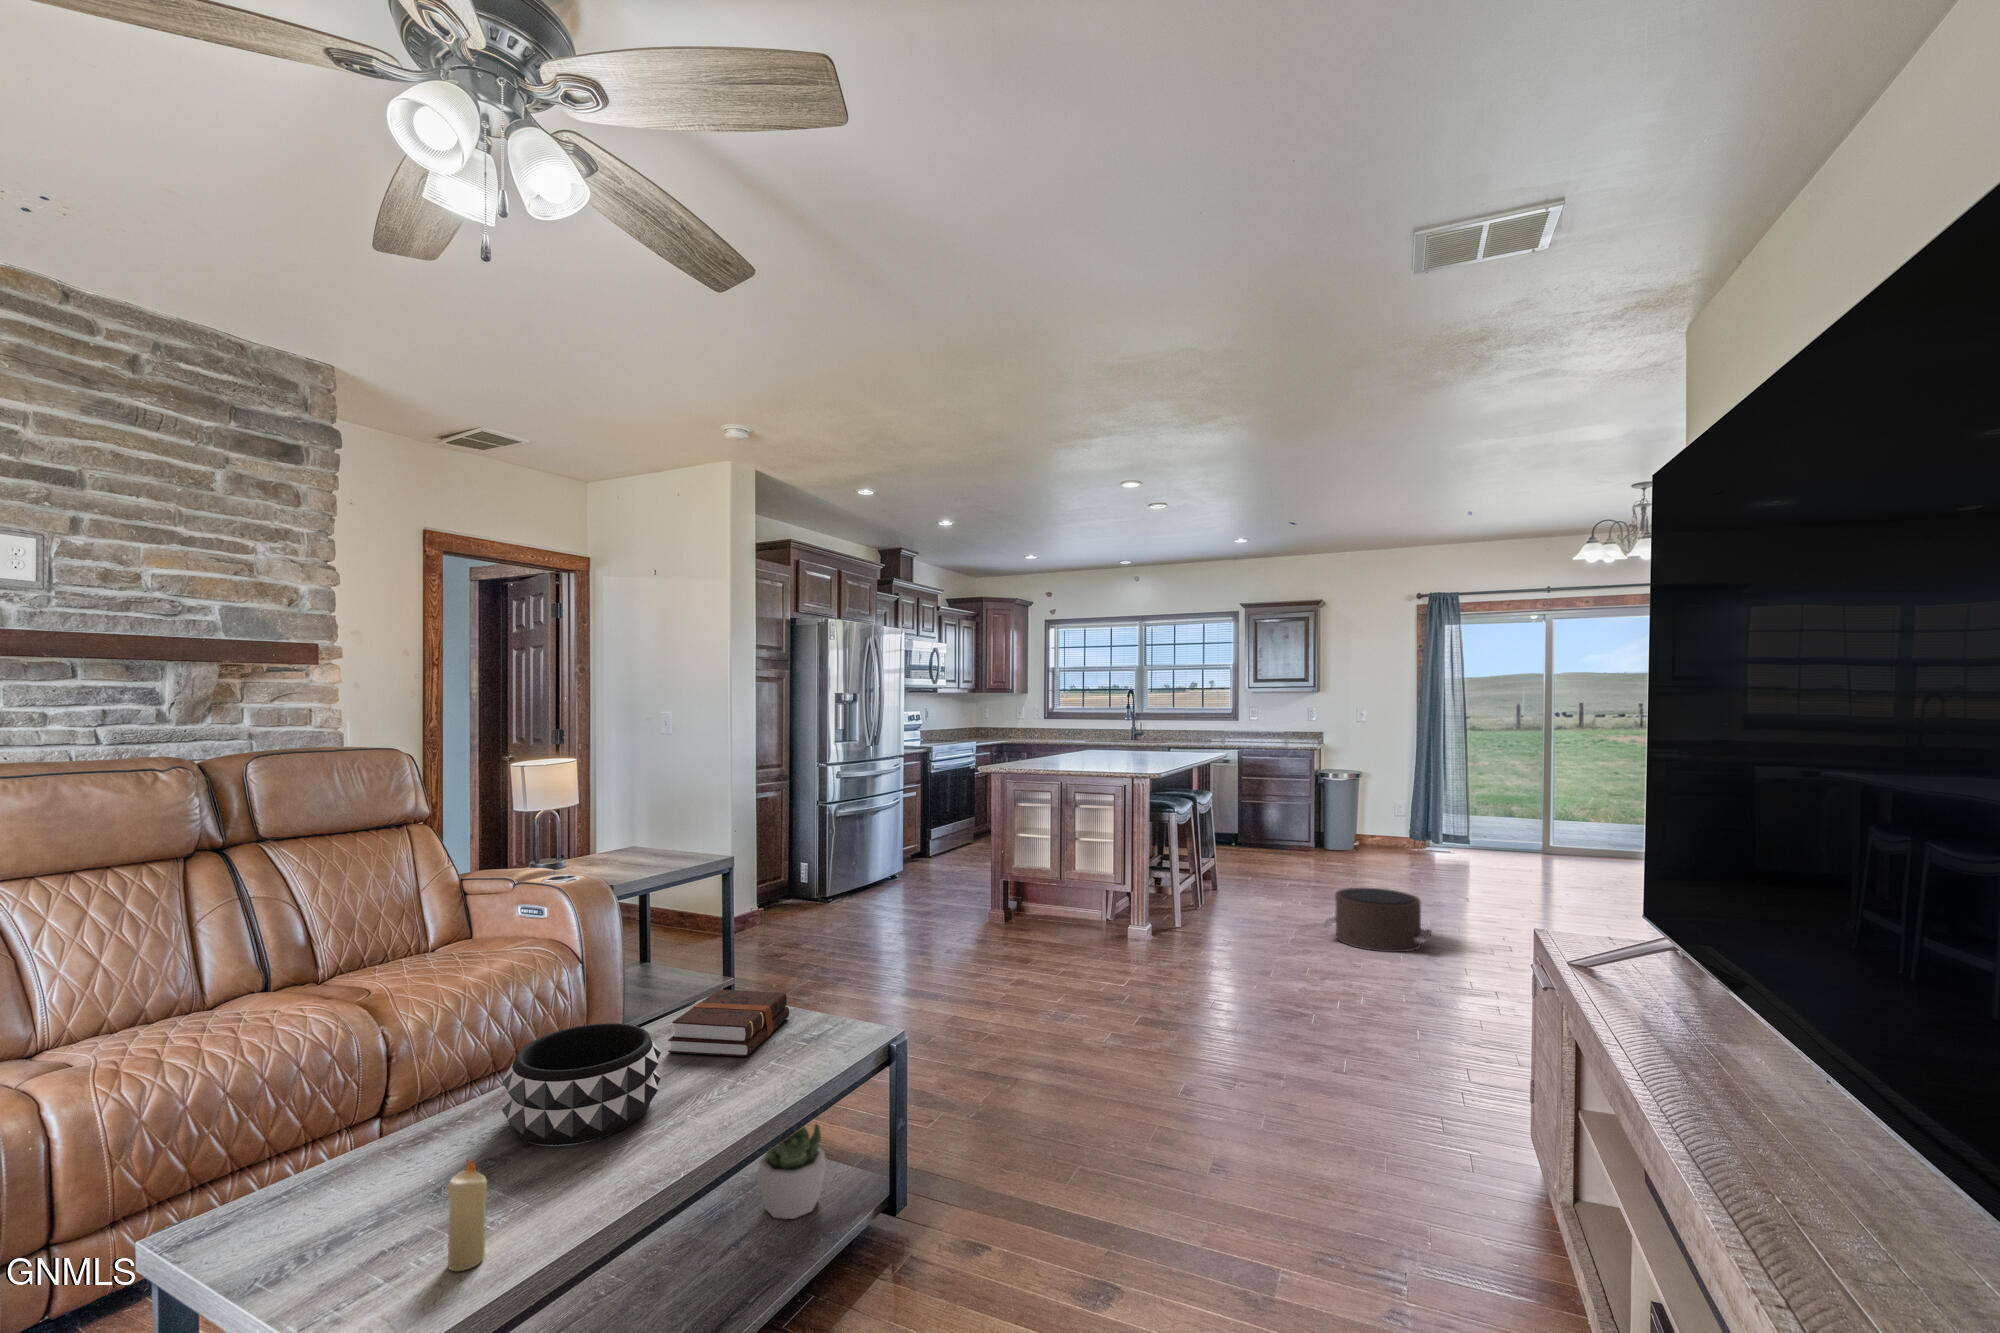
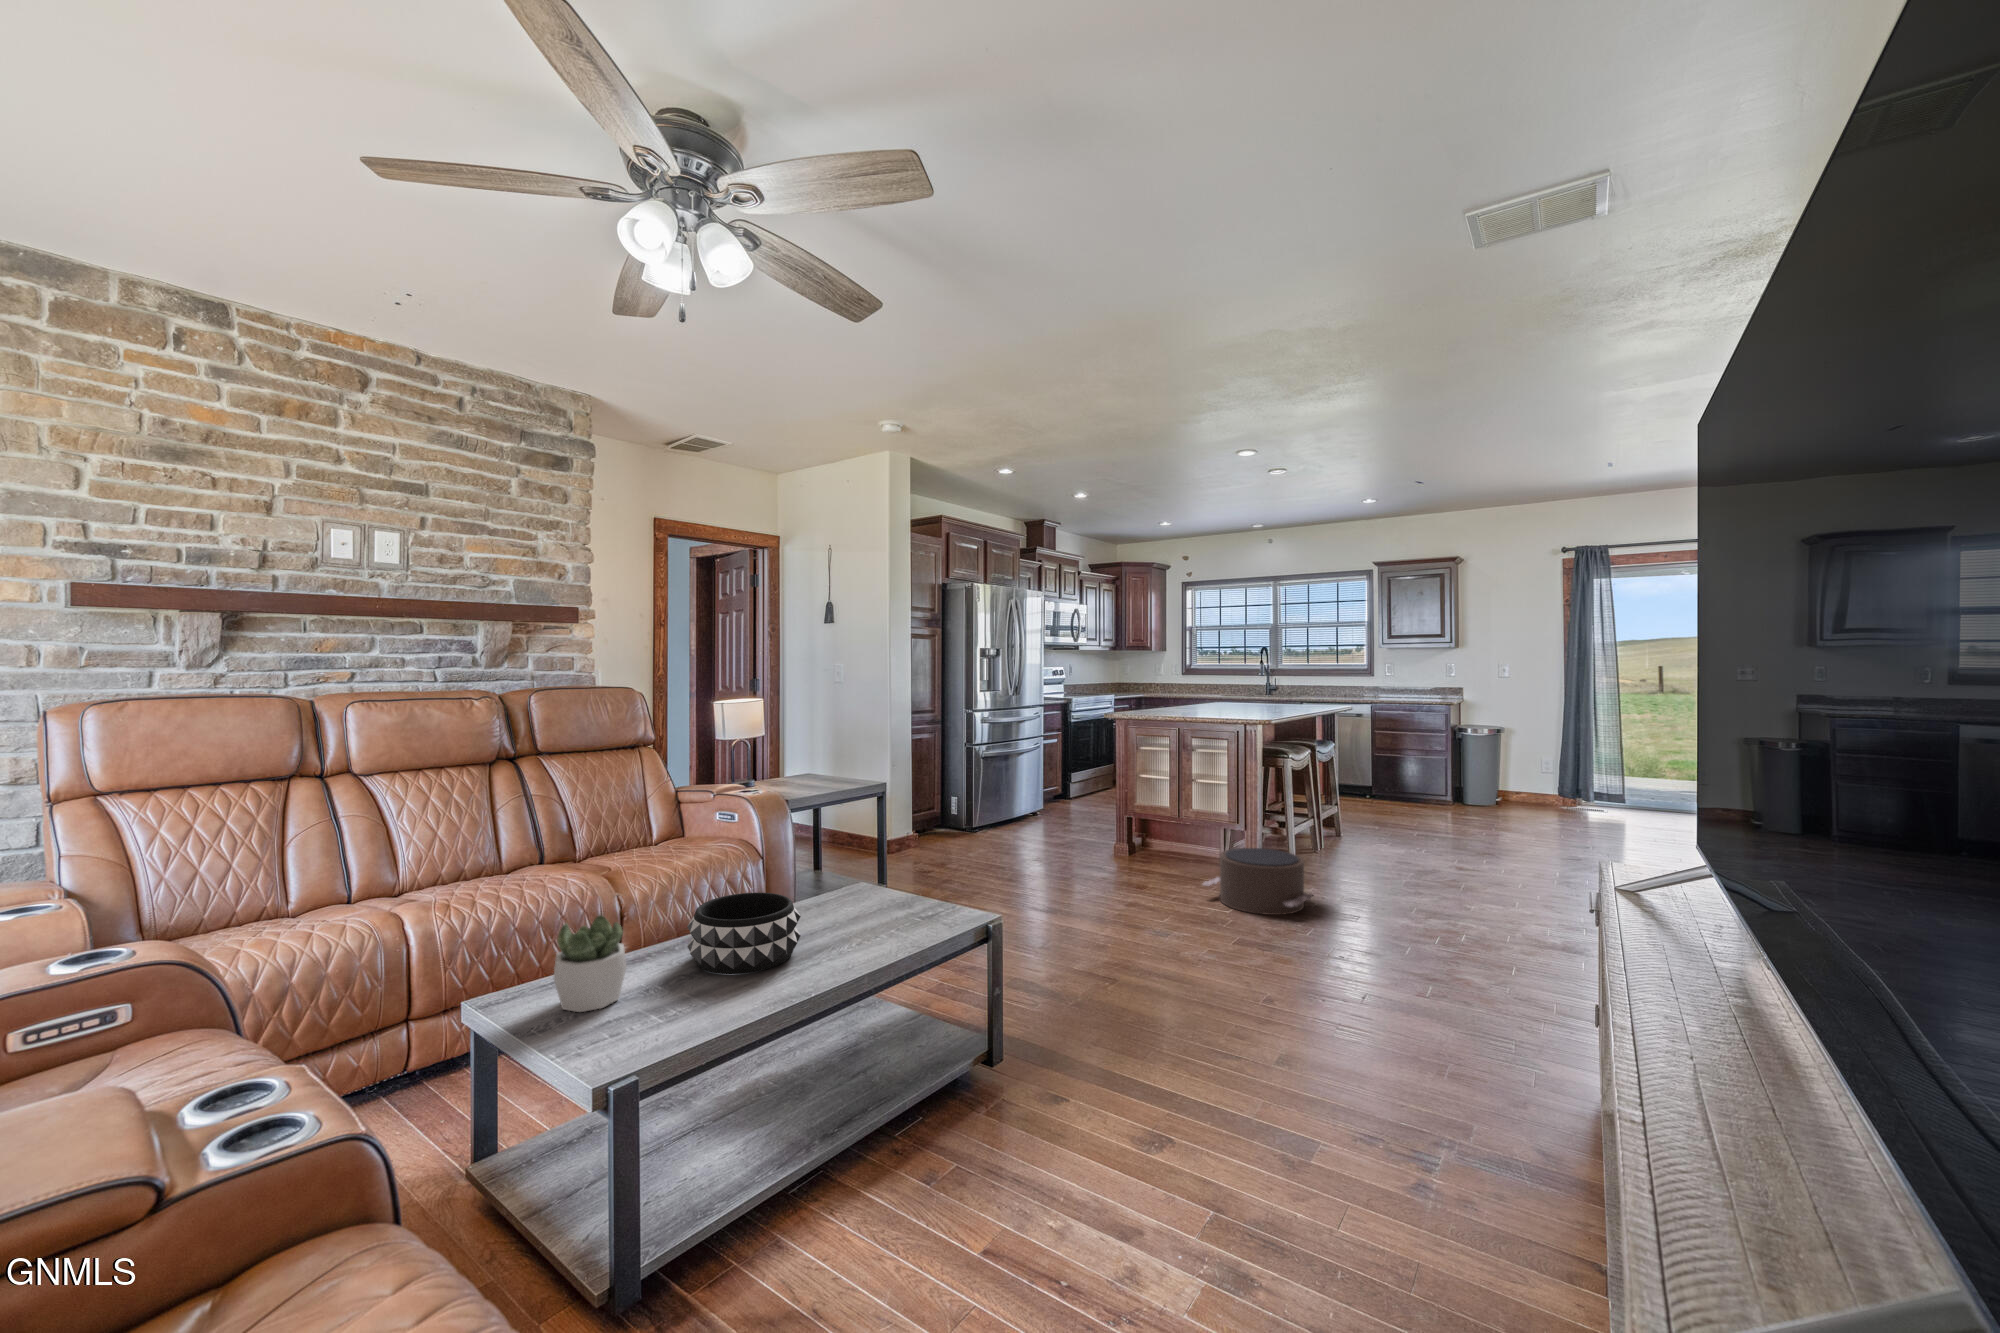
pouf: present [1321,888,1431,952] -> present [1203,848,1314,915]
hardback book: present [668,989,789,1057] -> none [812,879,909,928]
succulent plant: present [758,1124,826,1219] -> present [554,915,627,1012]
candle: present [447,1160,487,1271] -> none [639,965,666,1041]

